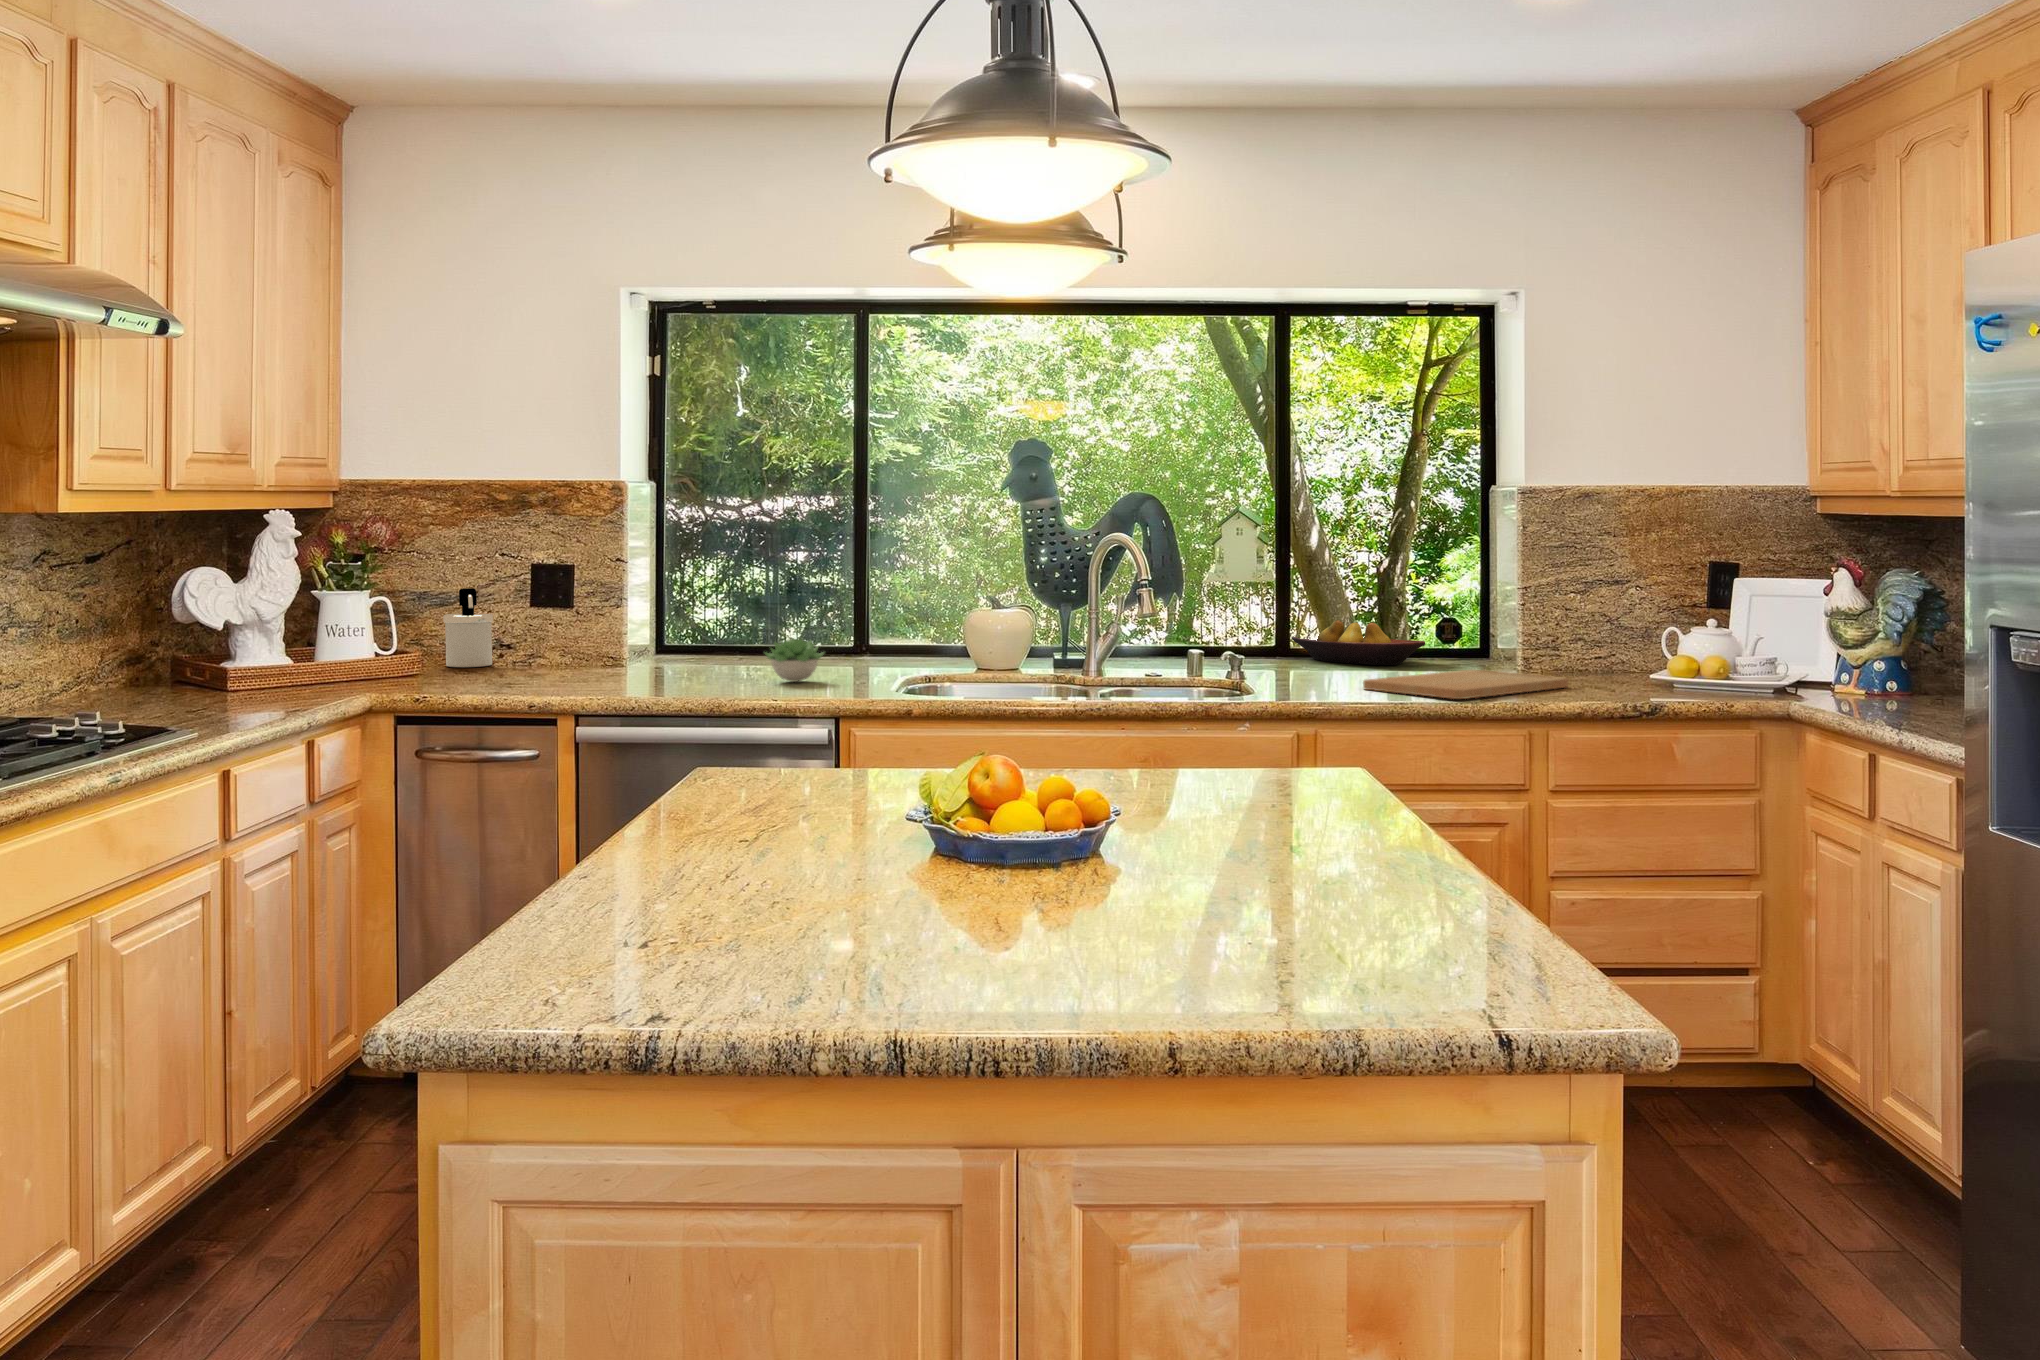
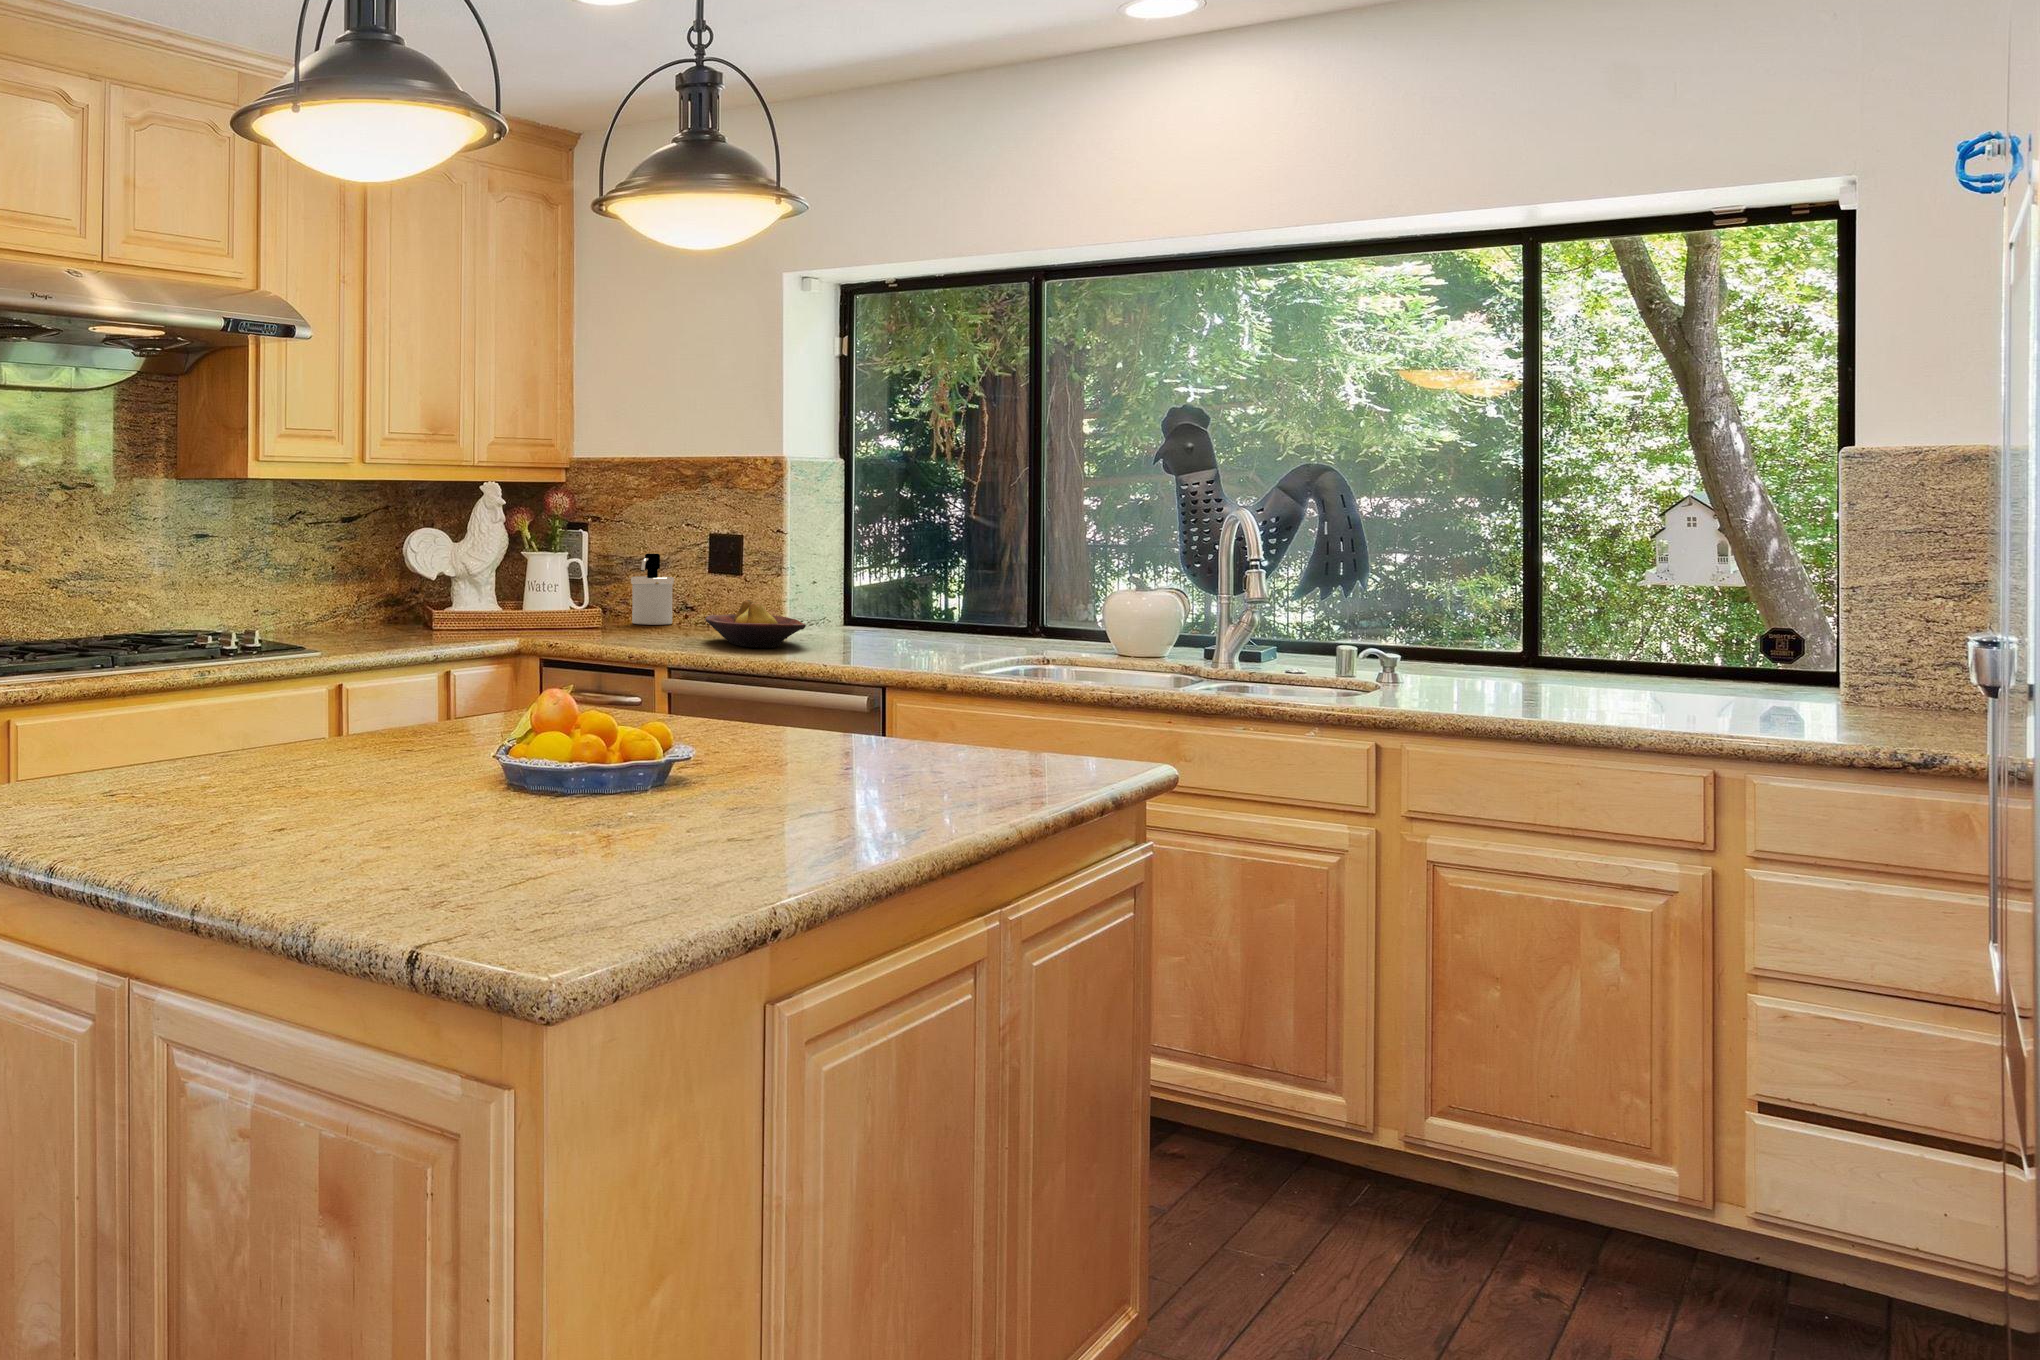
fruit bowl: present [1292,621,1425,665] -> present [705,600,806,648]
succulent plant: present [765,639,824,682] -> none [858,610,916,652]
cutting board: present [1363,670,1569,699] -> none [1526,692,1863,723]

